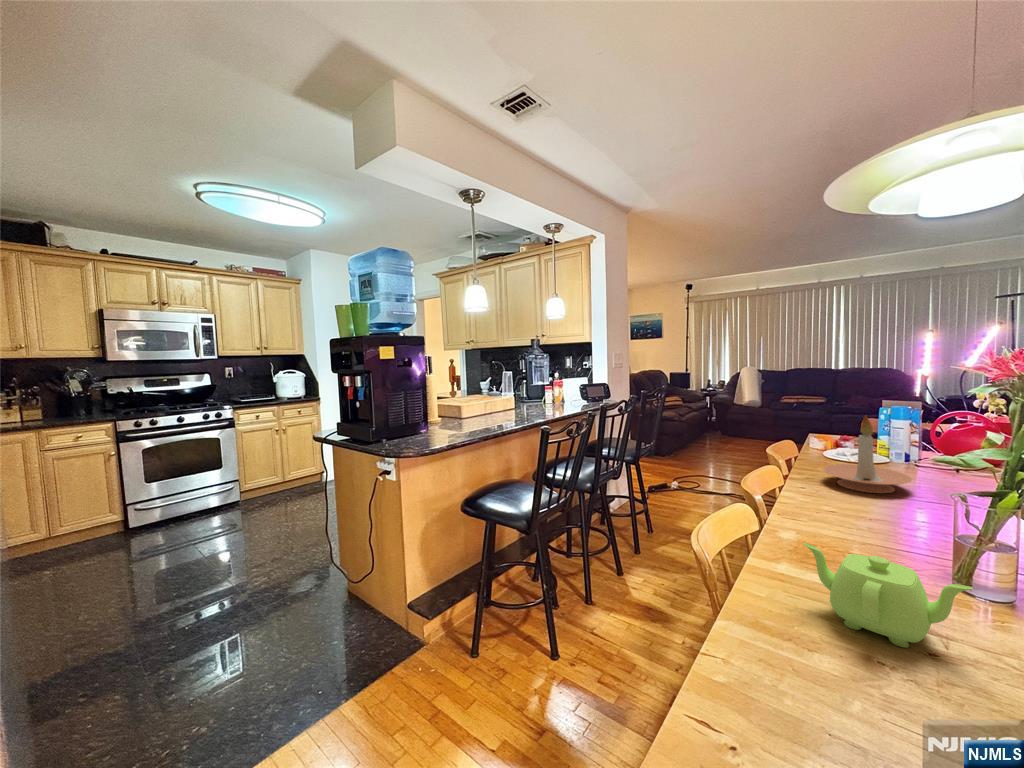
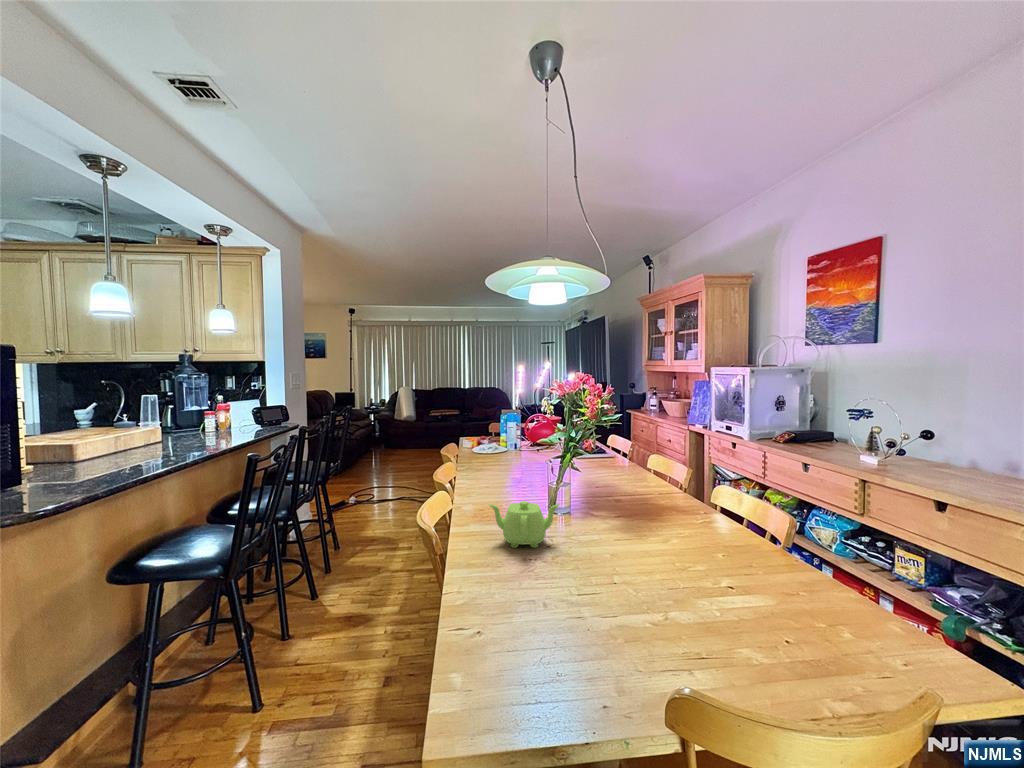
candle holder: present [823,415,912,493] -> none [477,420,521,471]

